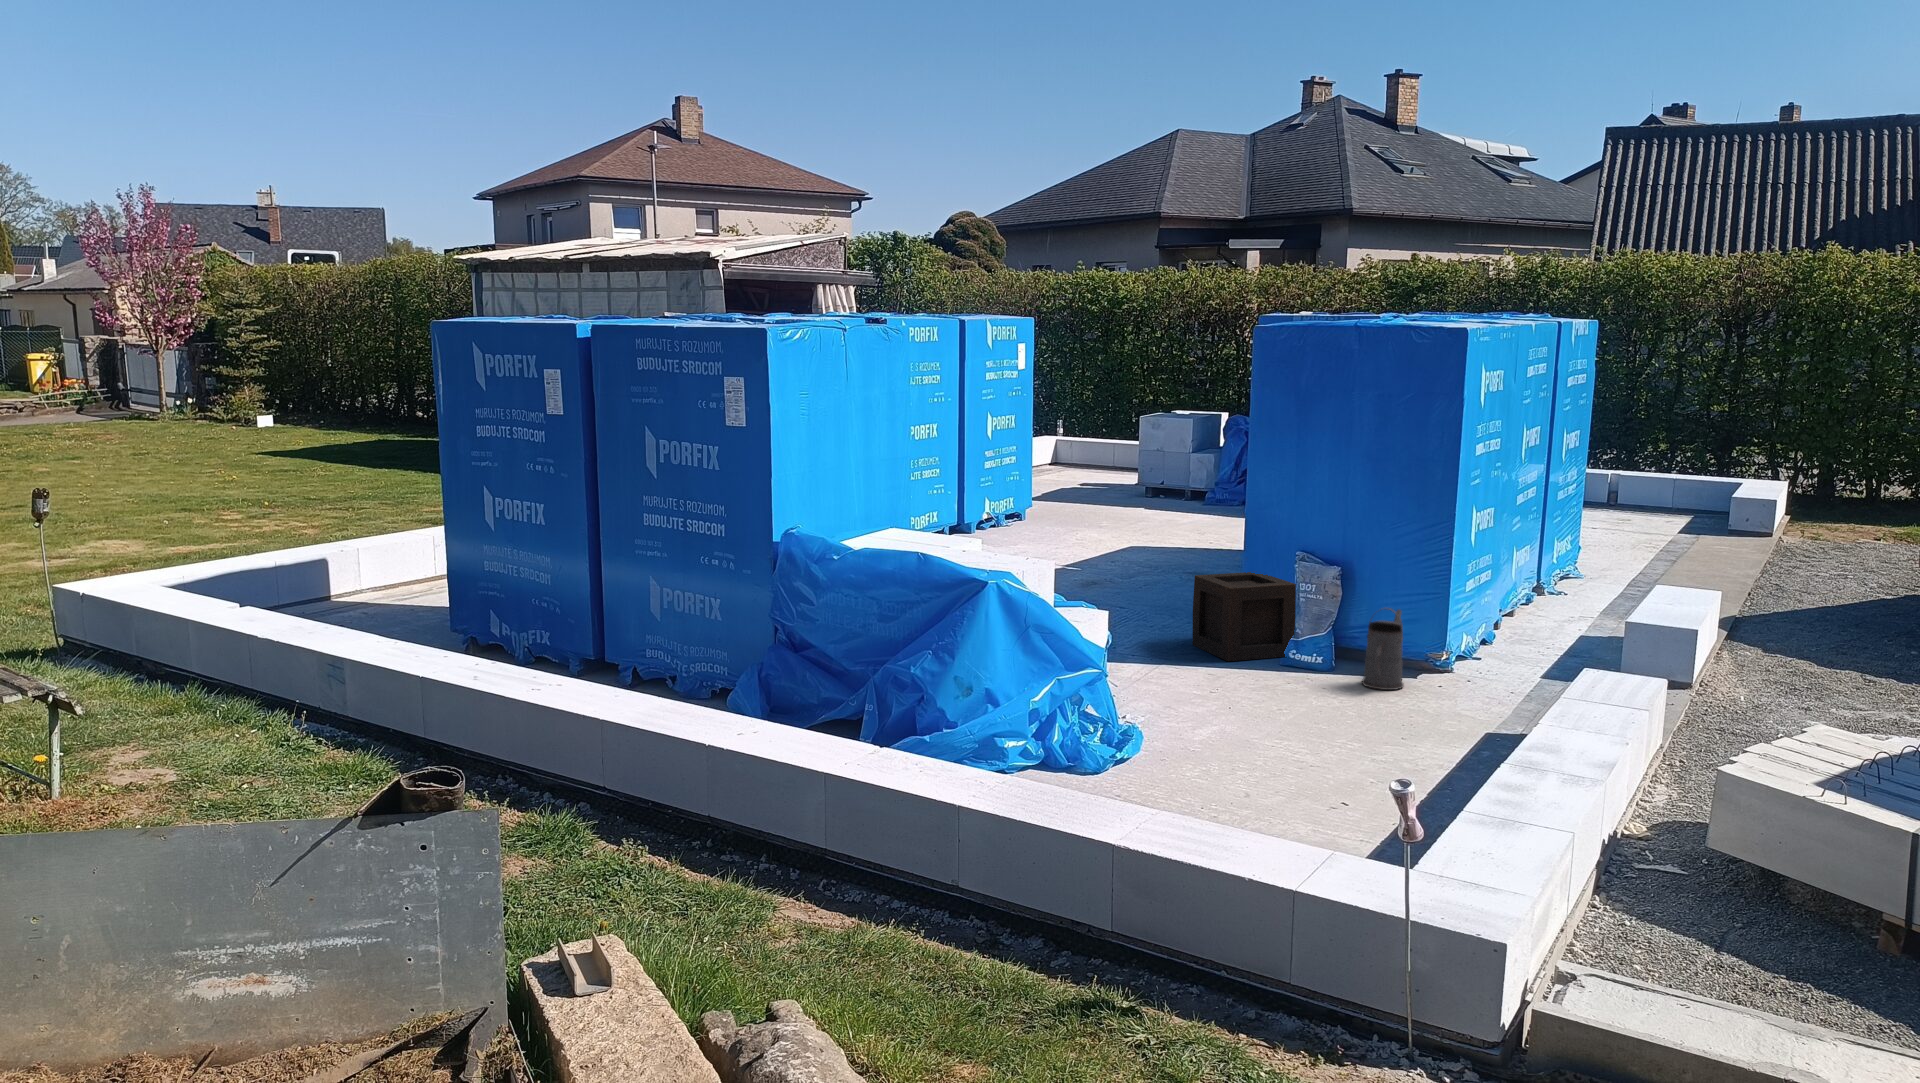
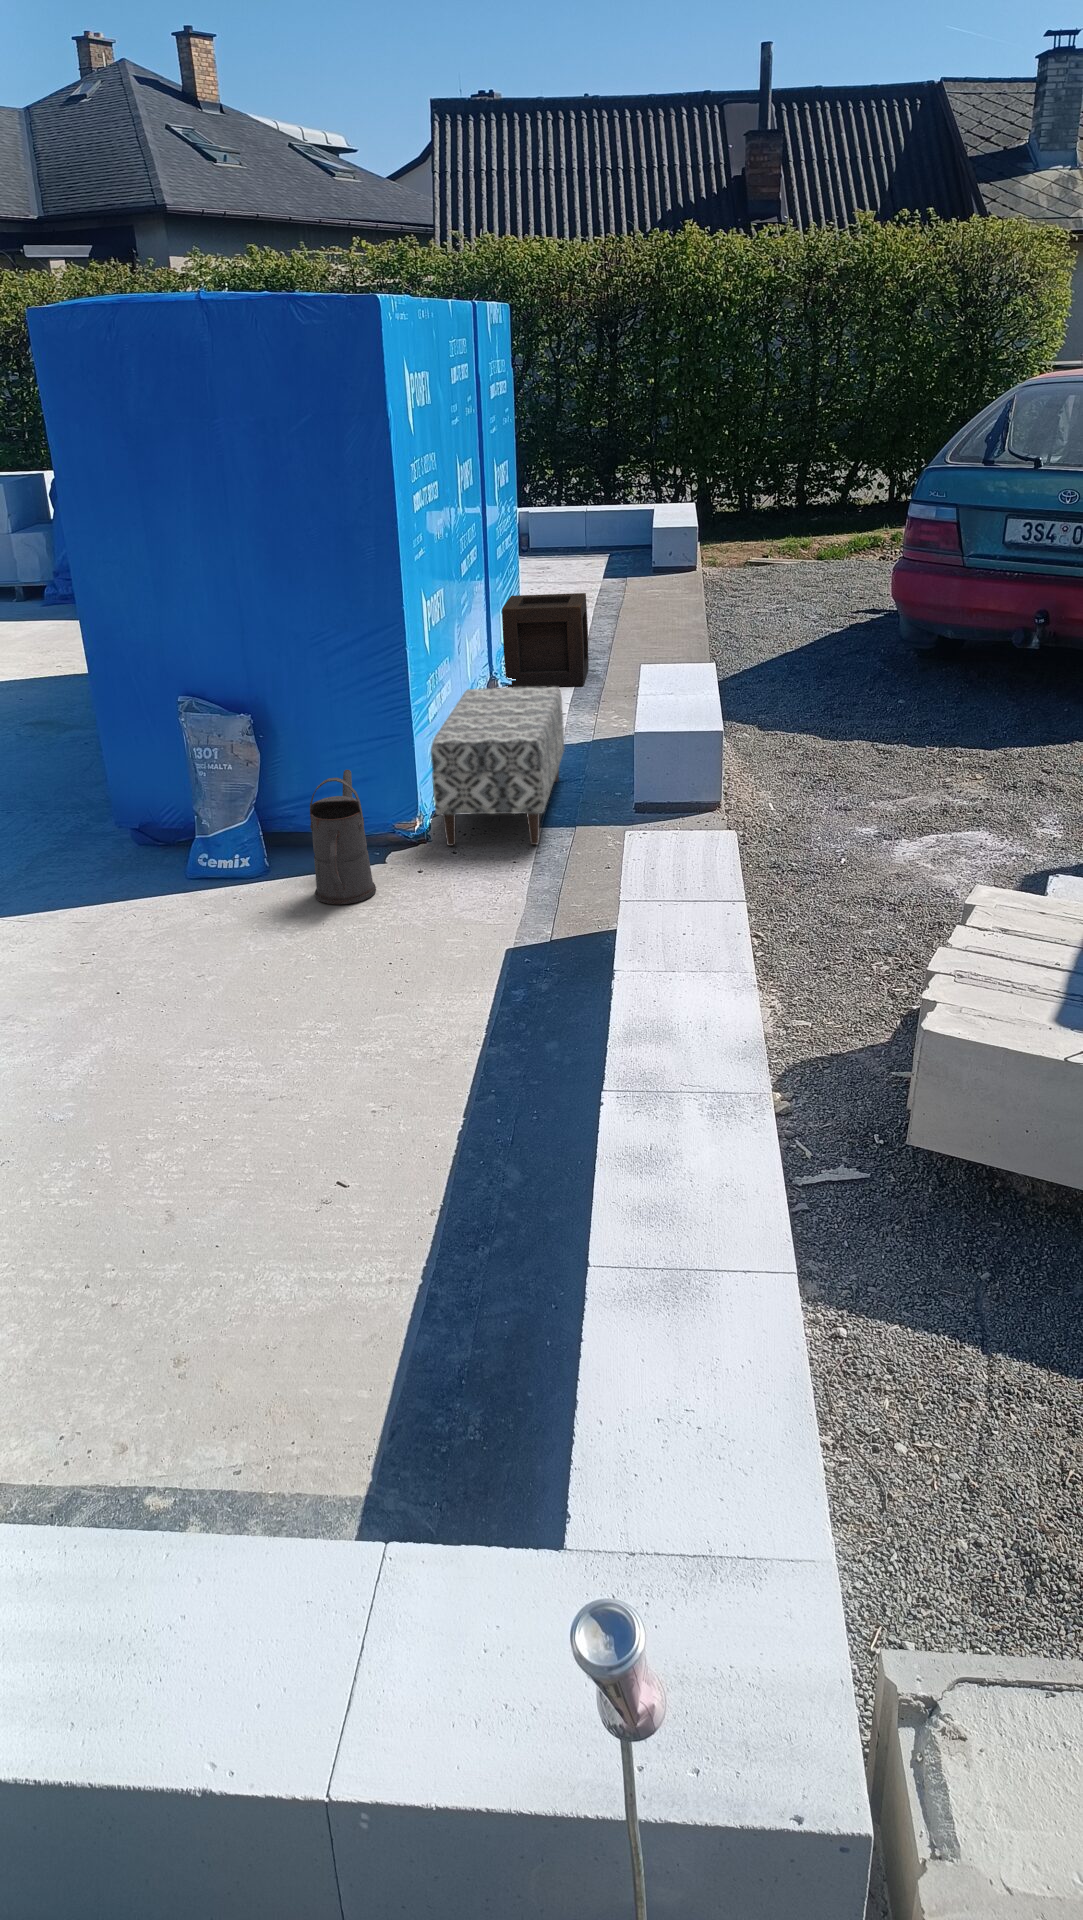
wooden crate: present [1193,572,1296,661] -> present [502,593,589,687]
bench: none [1457,578,1573,684] -> present [431,687,564,846]

